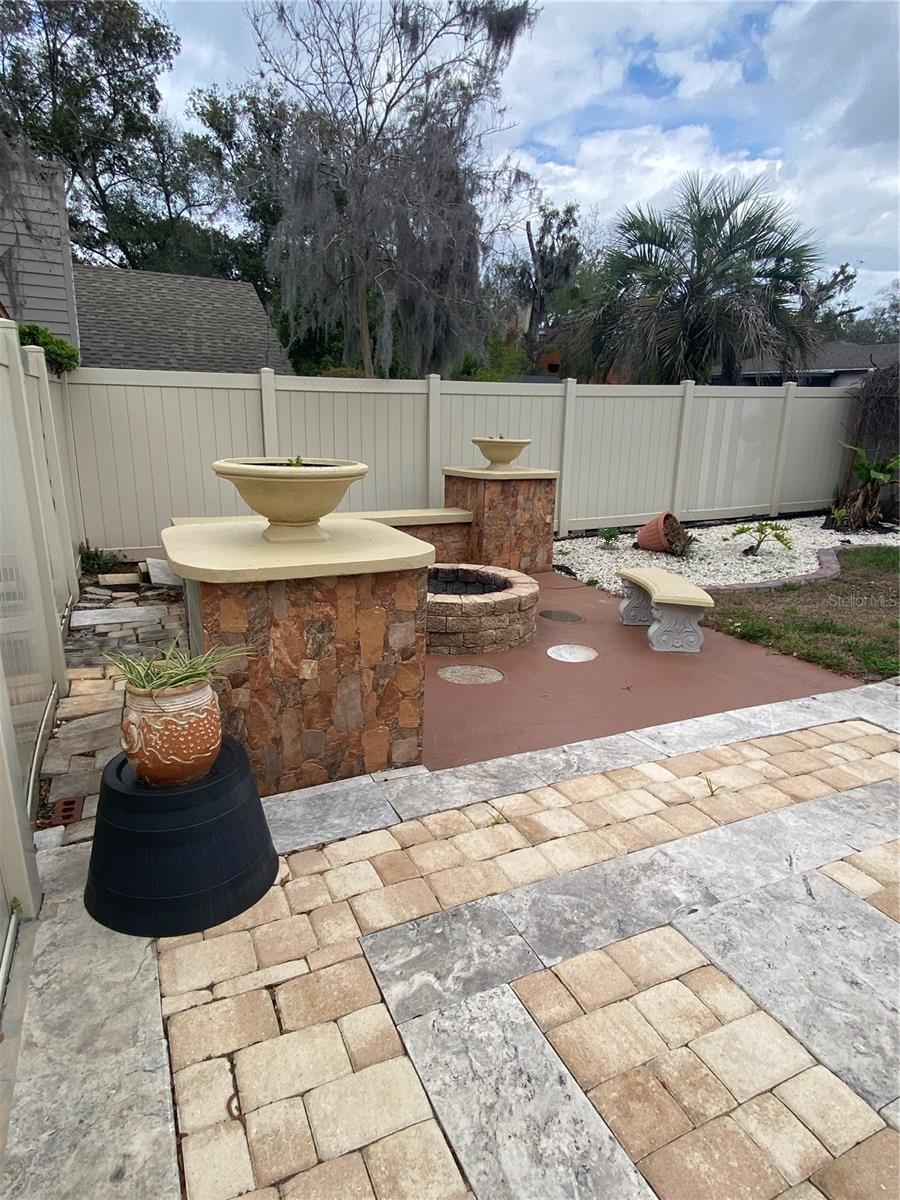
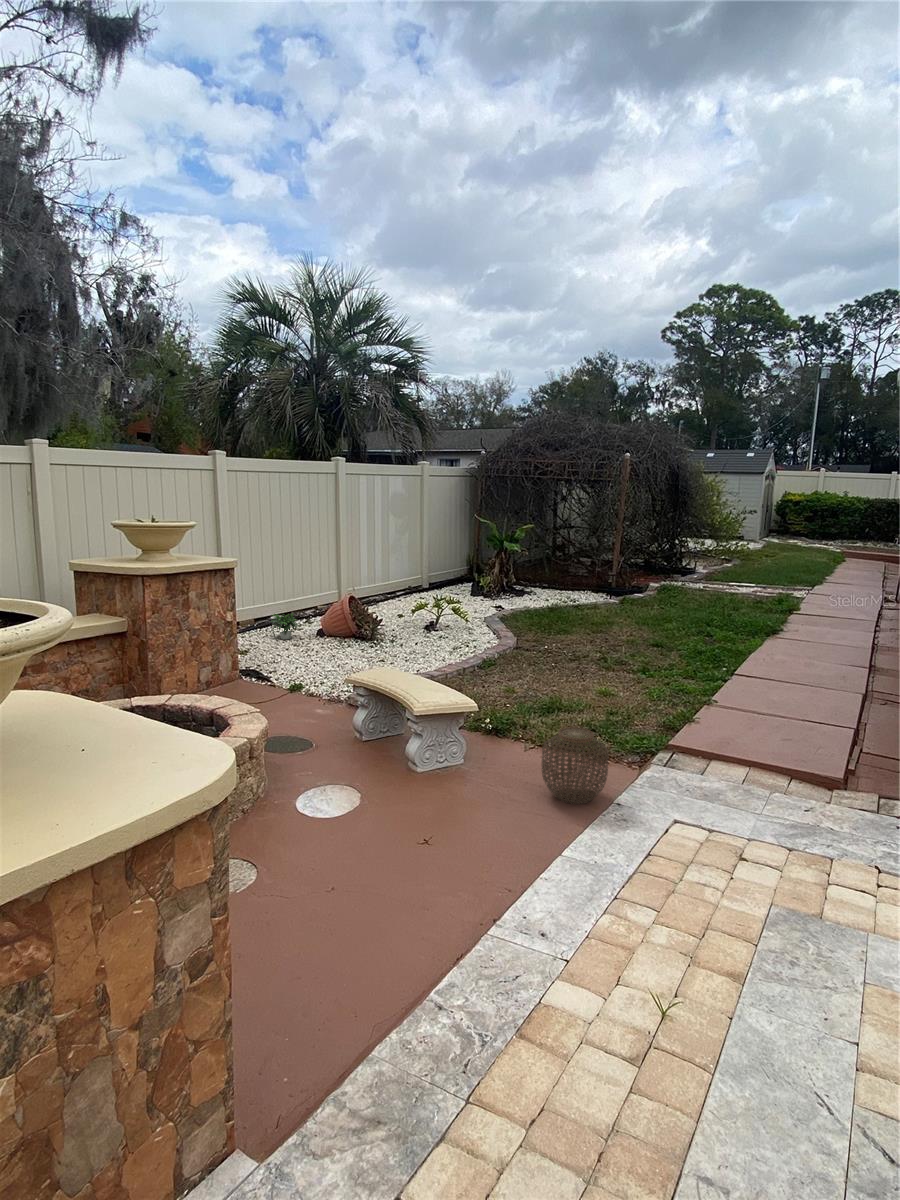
woven basket: none [749,625,817,693] -> present [542,727,609,804]

